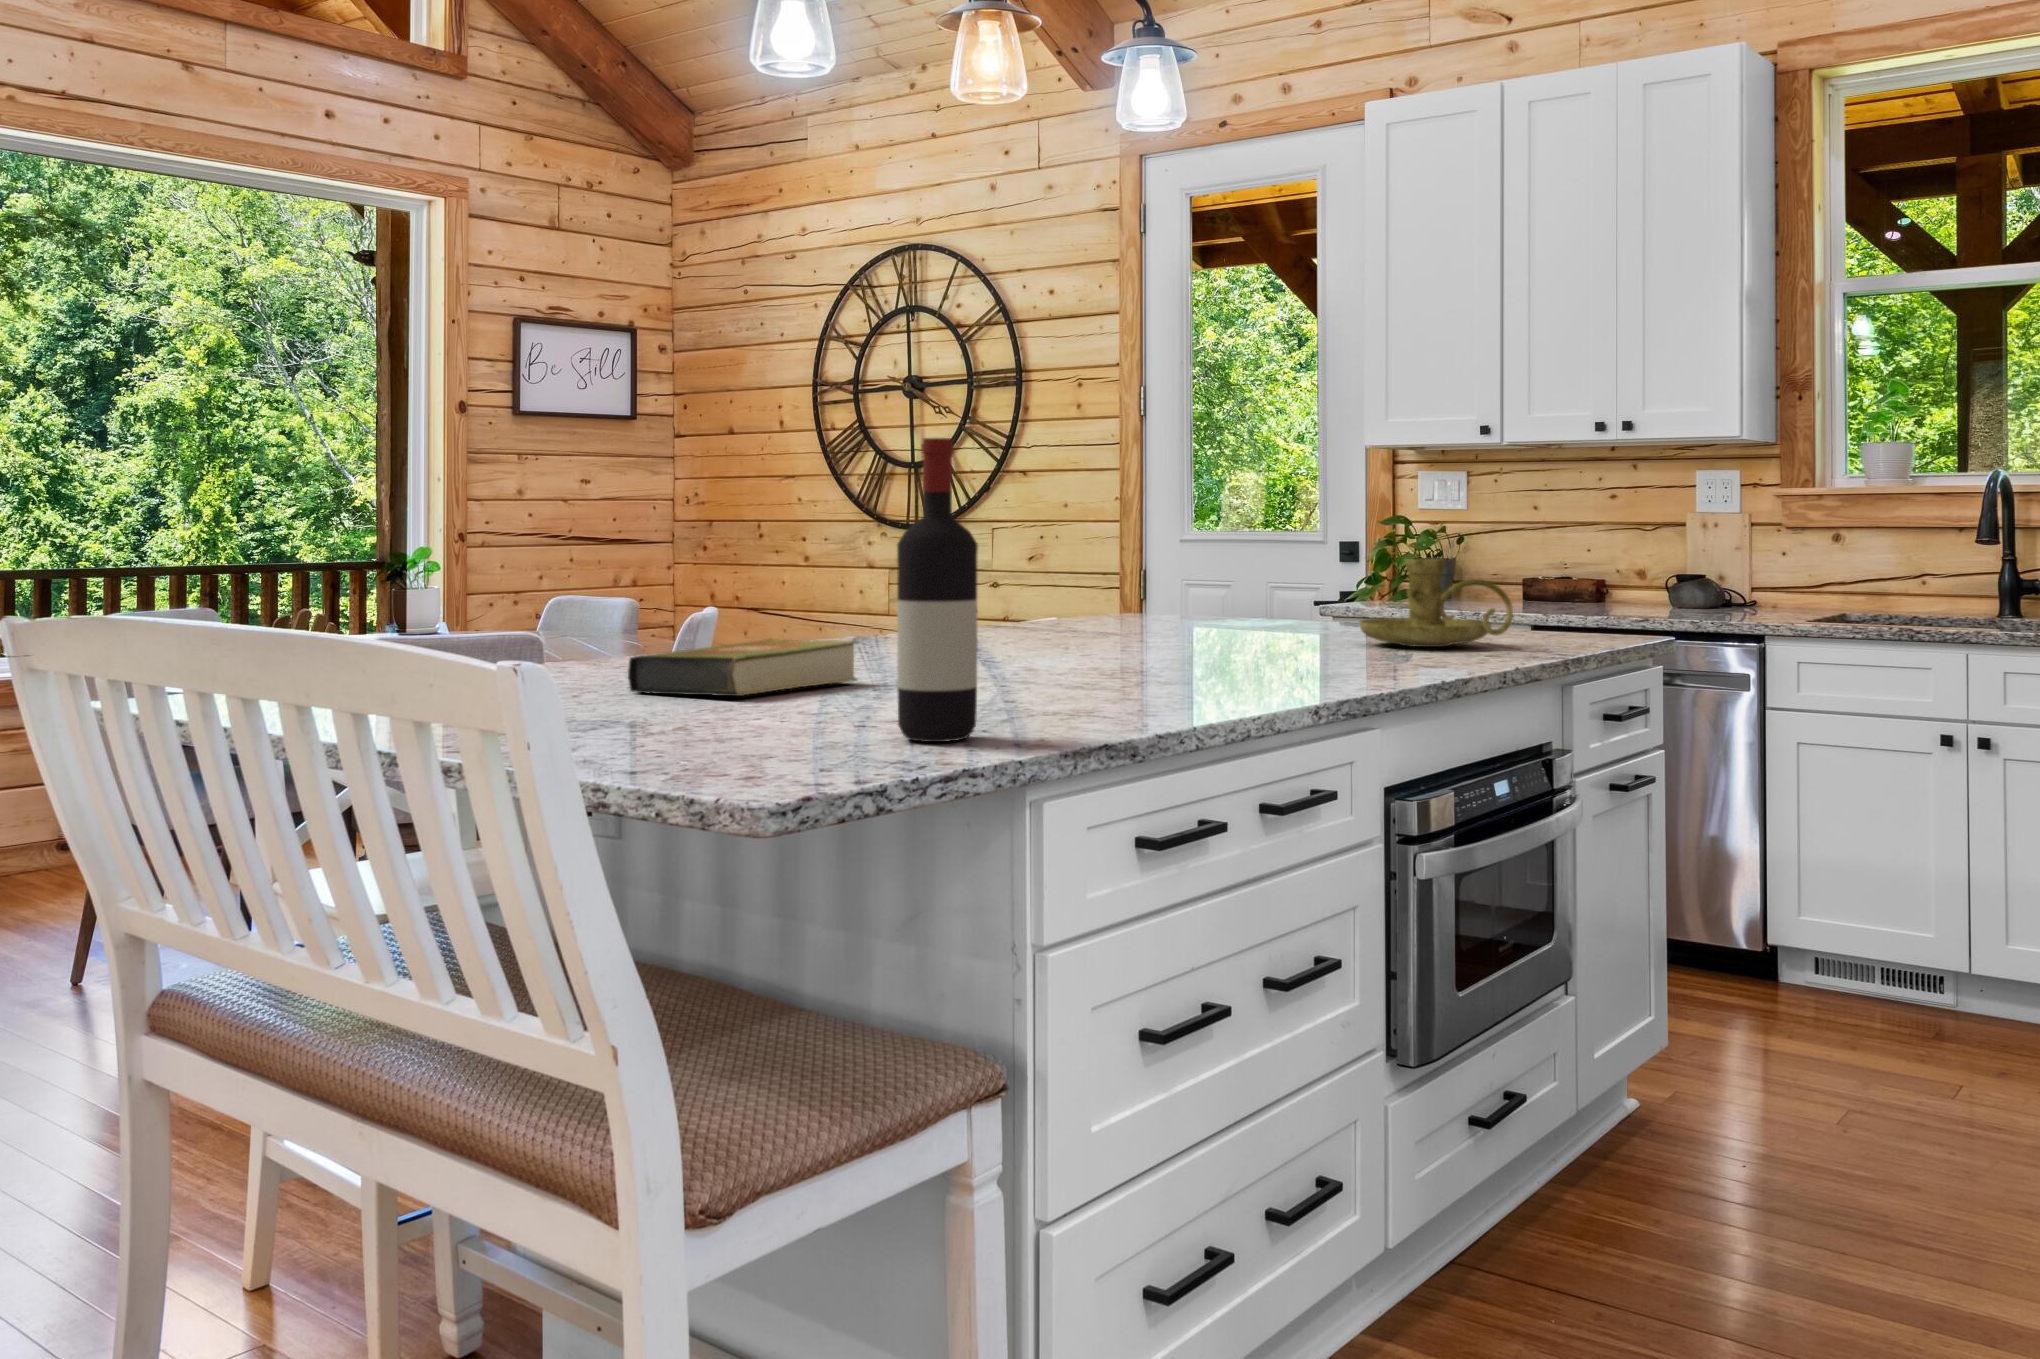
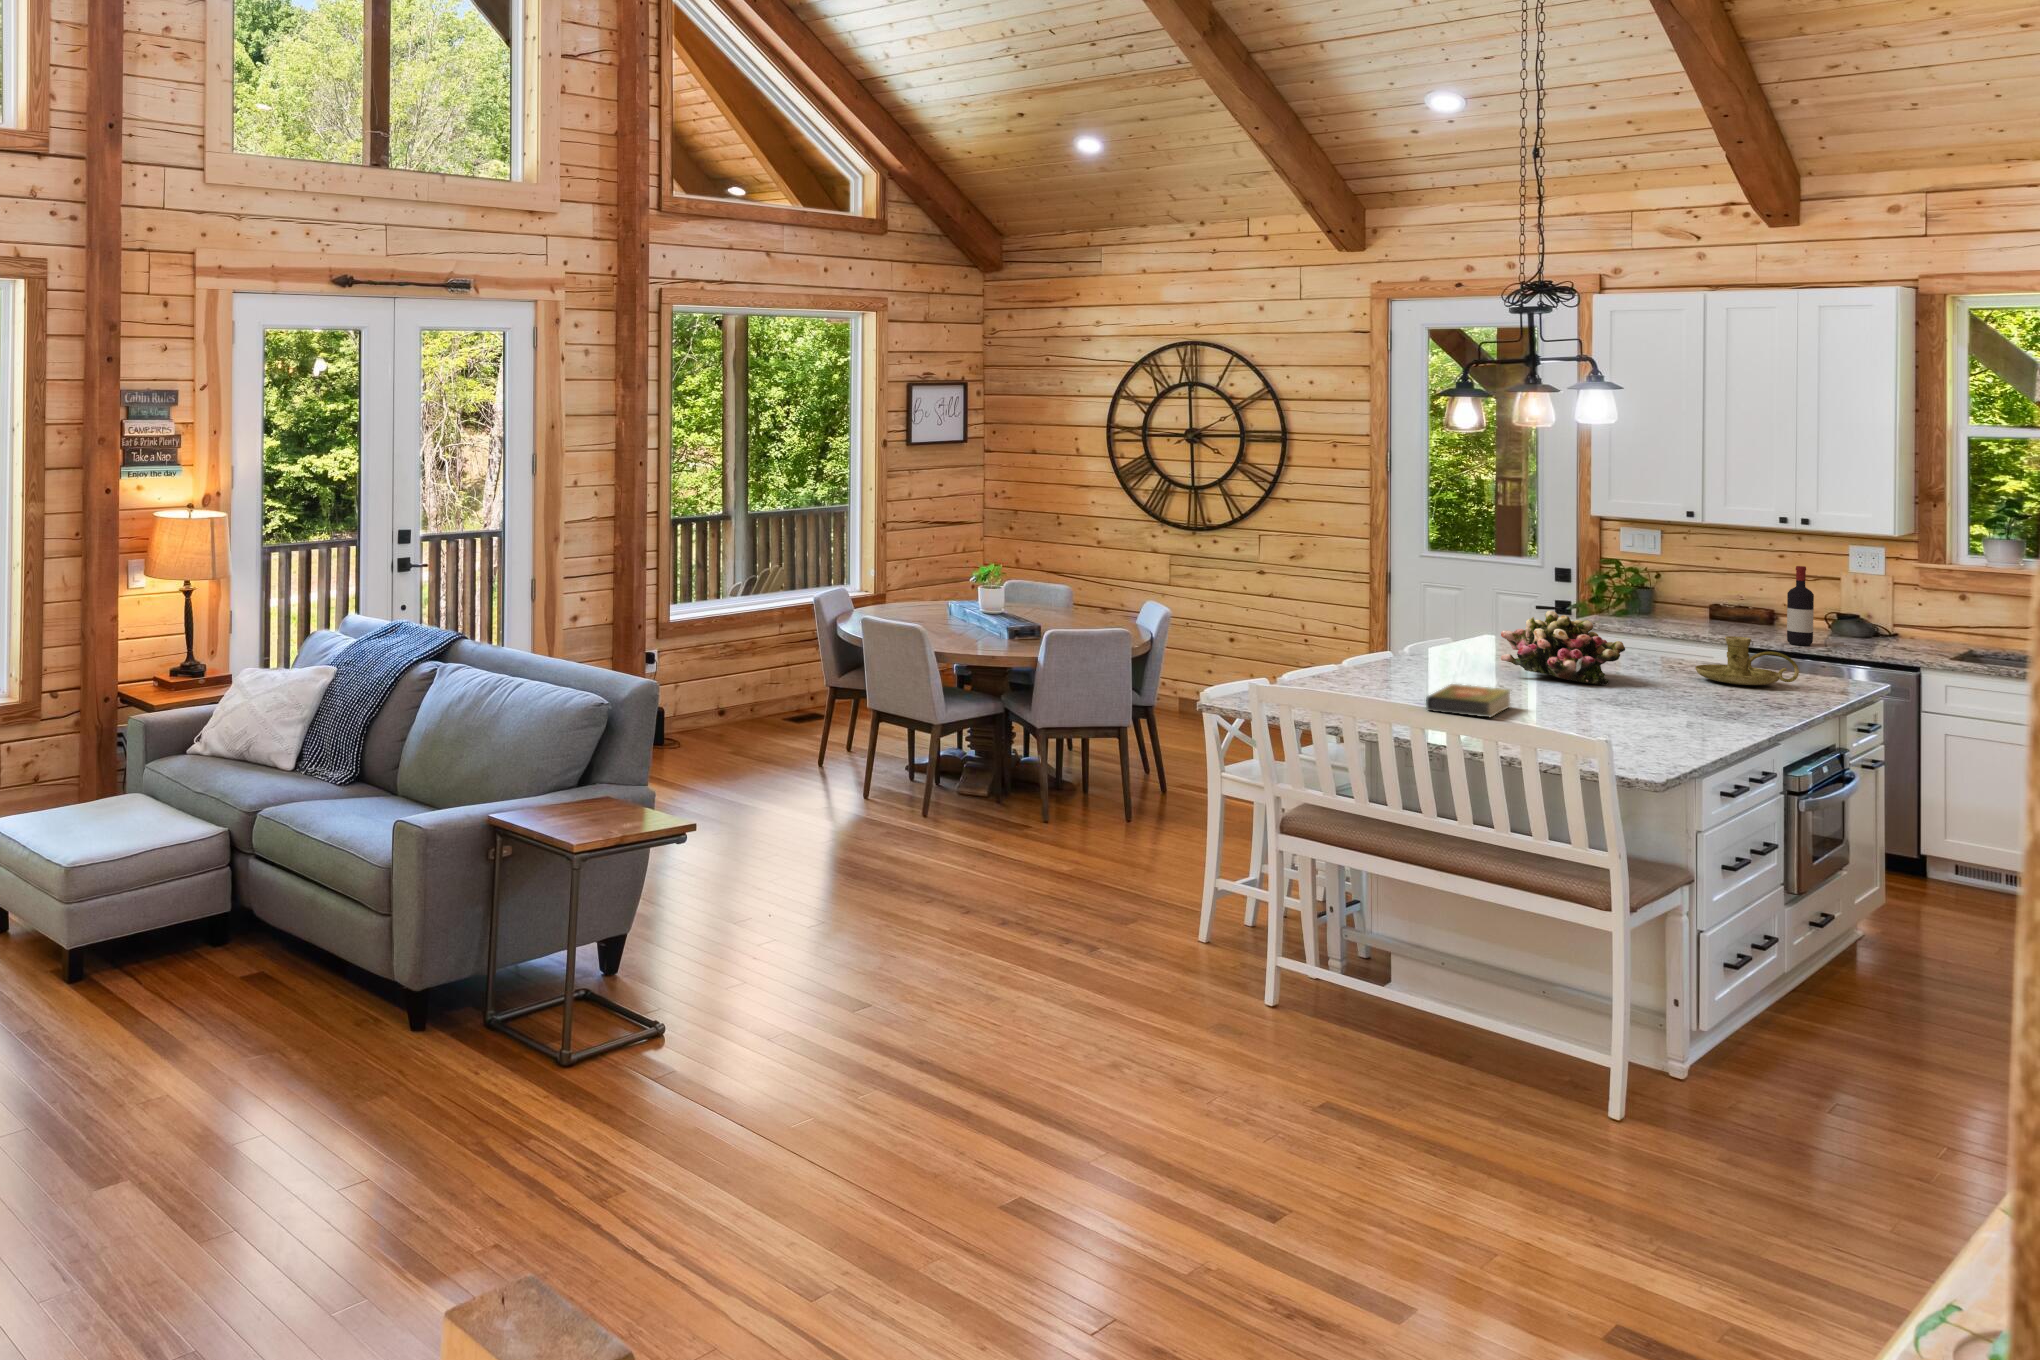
wine bottle: present [897,438,978,742] -> present [1787,566,1814,646]
flower arrangement: none [991,520,1213,652] -> present [1501,611,1625,685]

